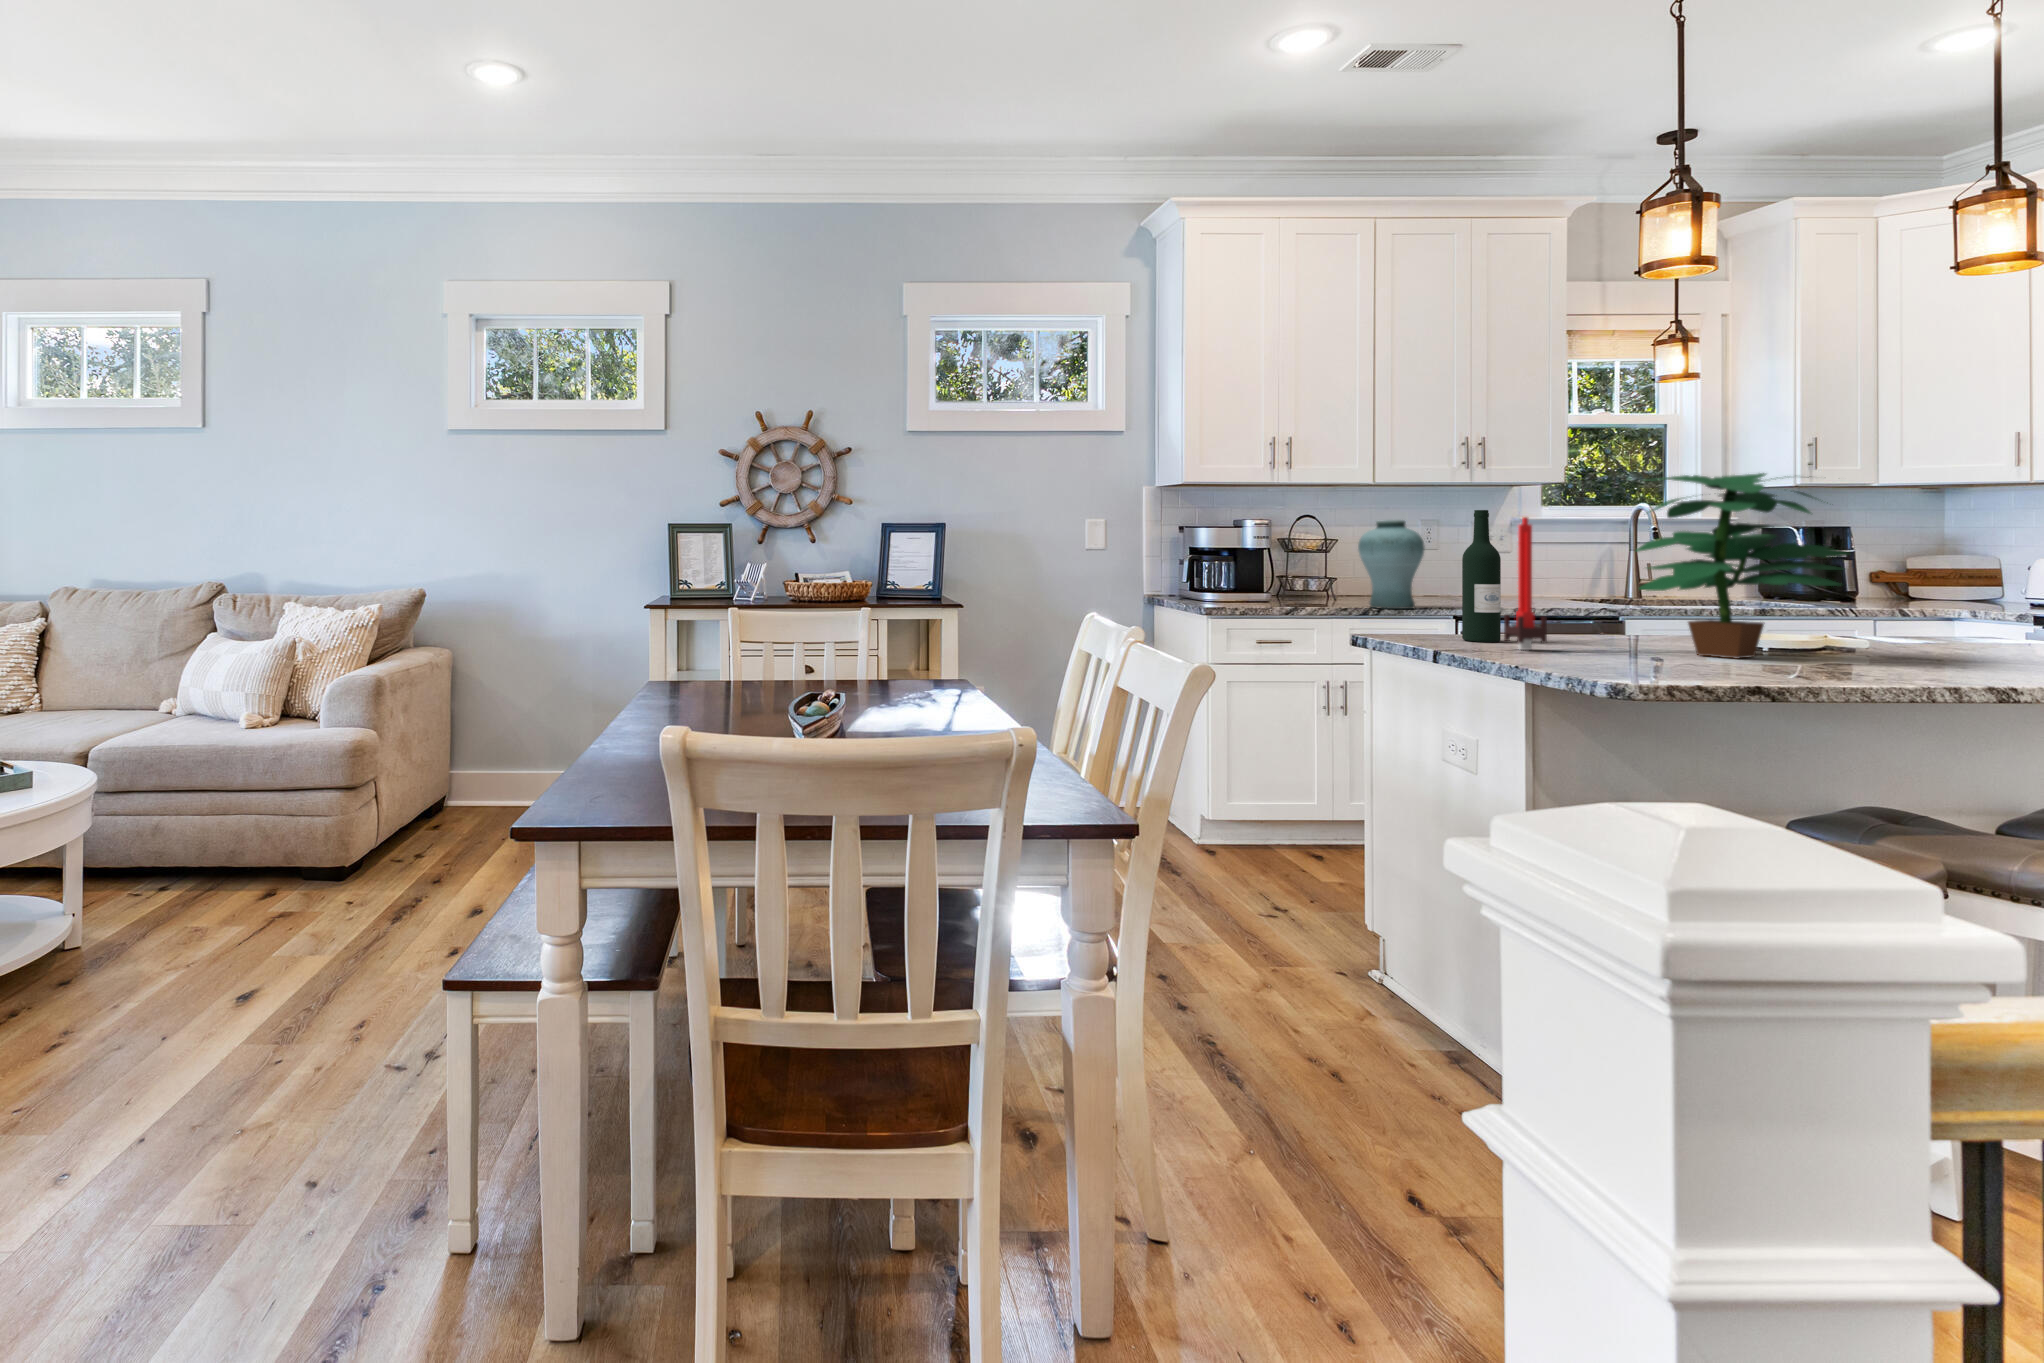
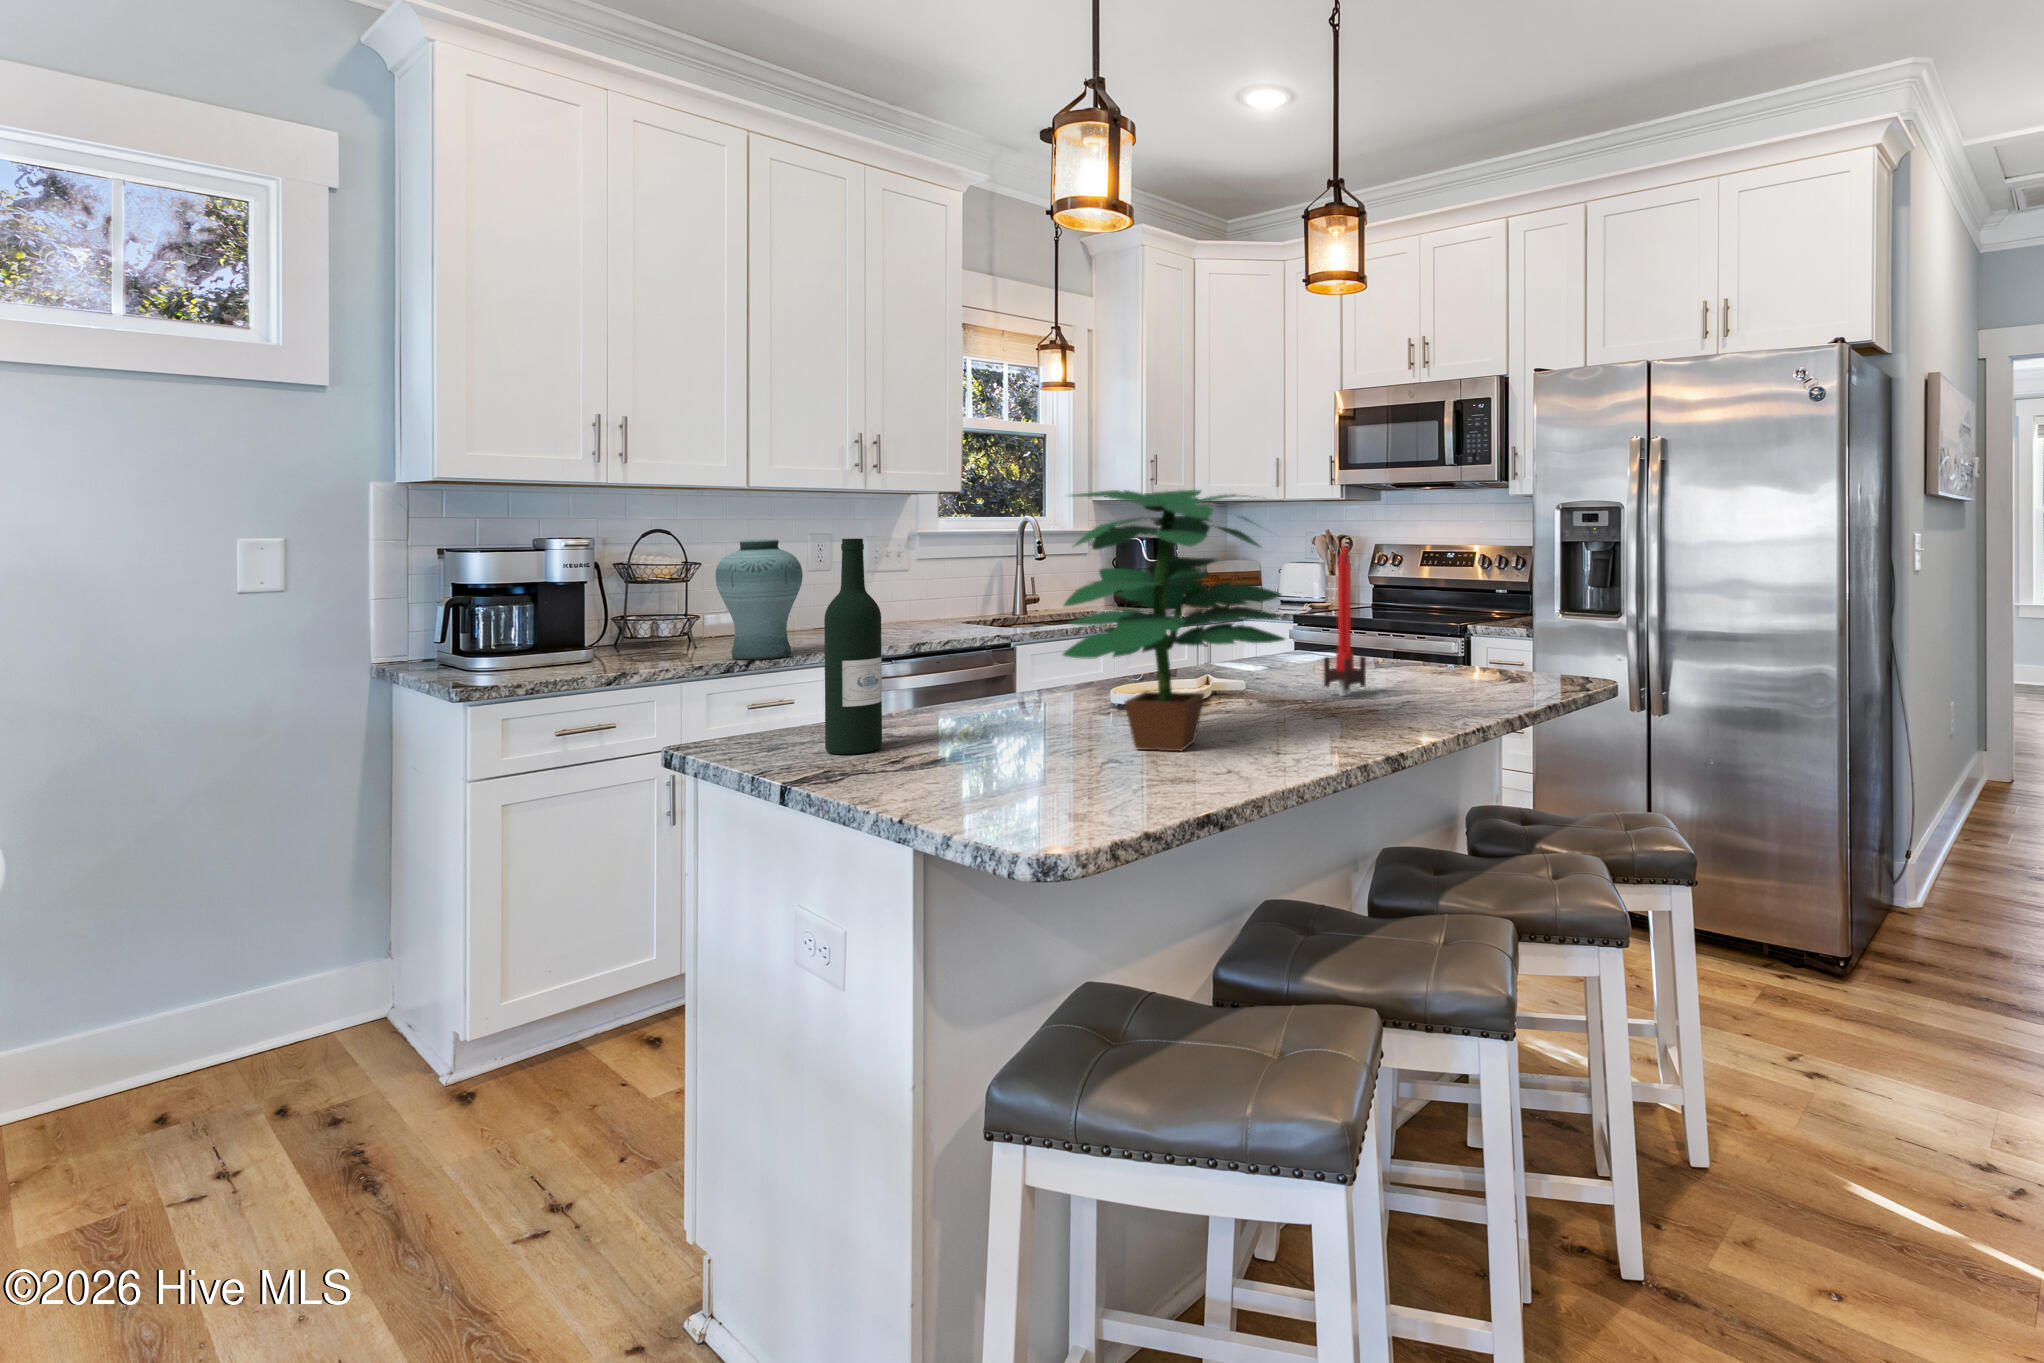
candle: present [1504,517,1547,650] -> present [1324,546,1366,696]

